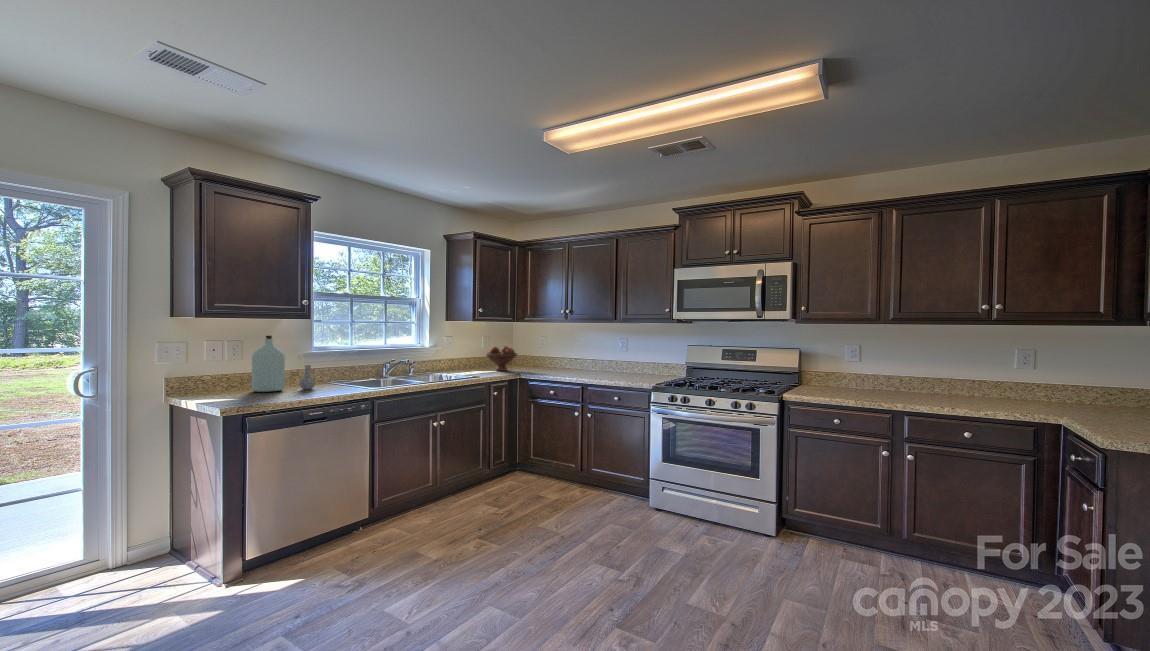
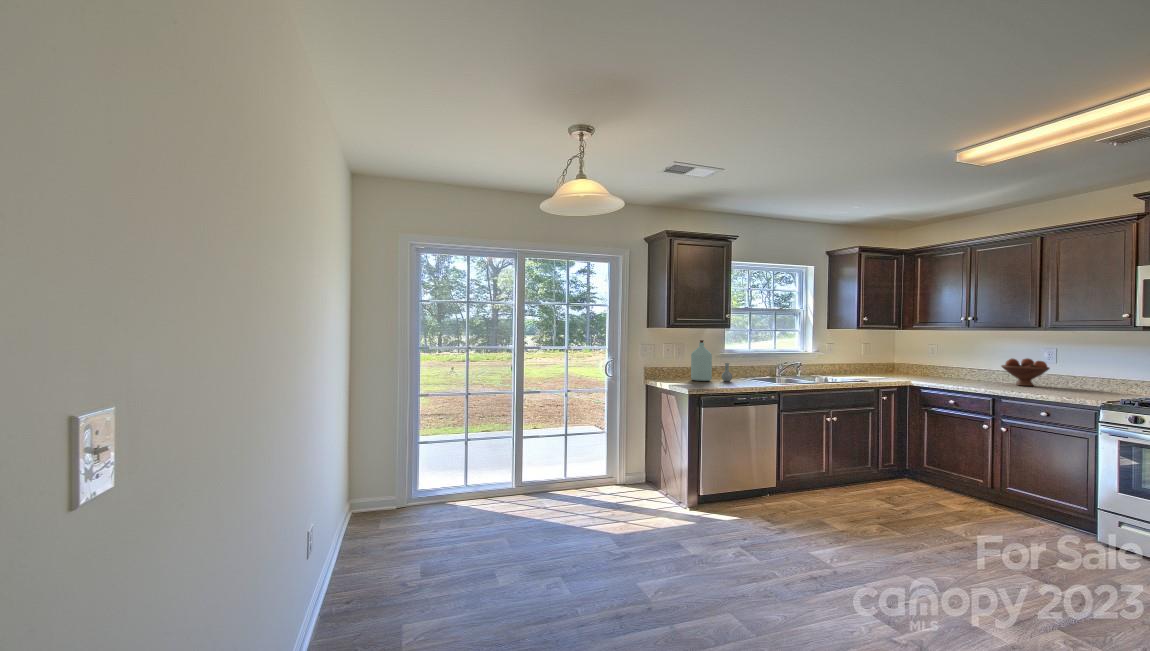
fruit bowl: present [486,346,517,371] -> present [1001,358,1050,386]

